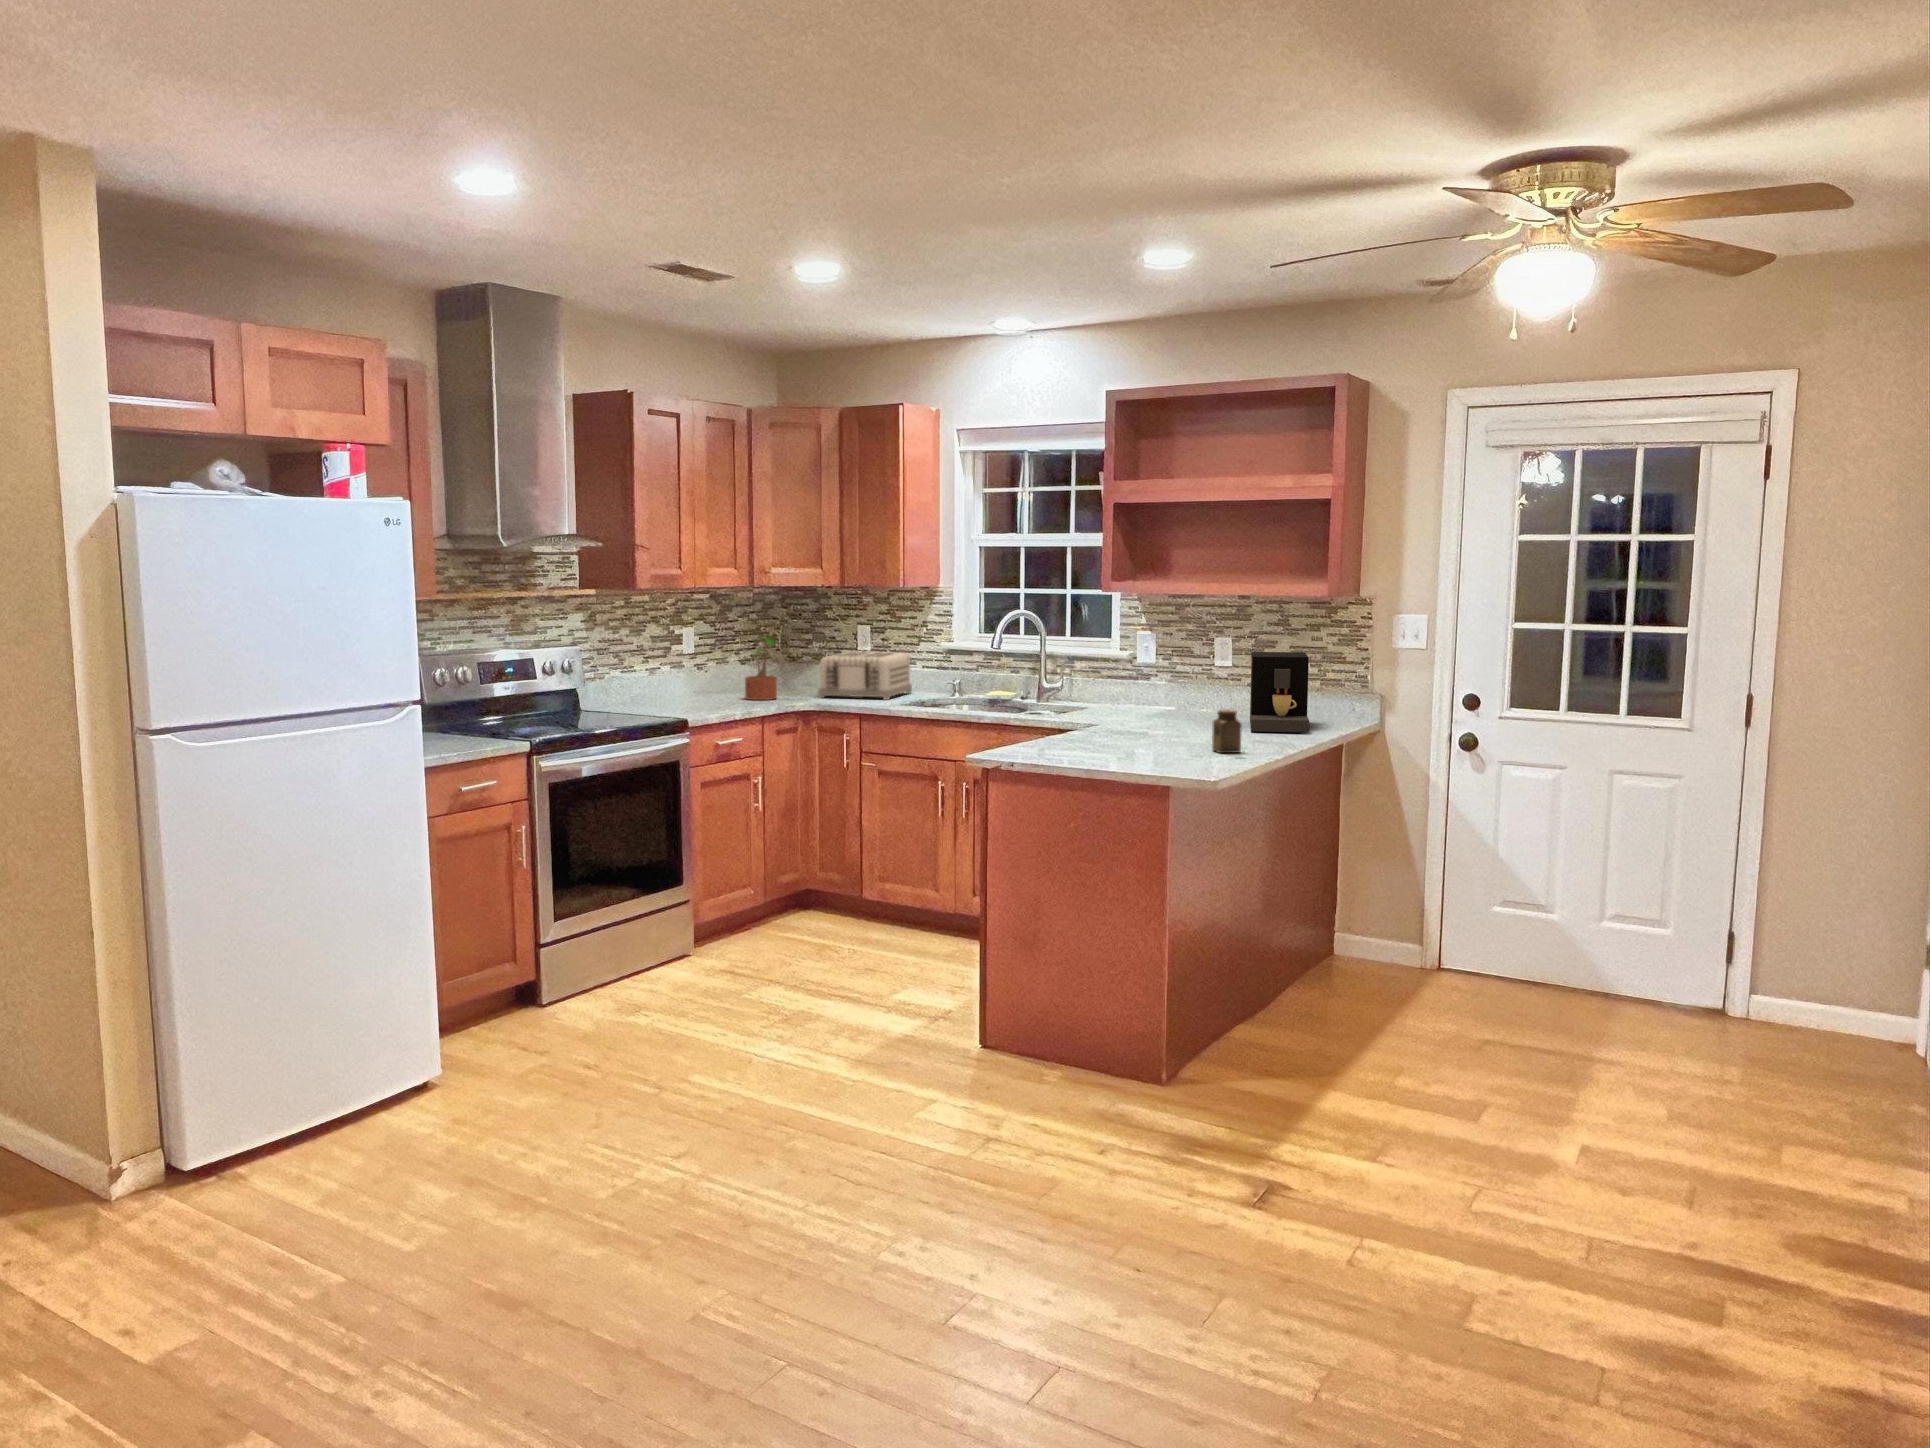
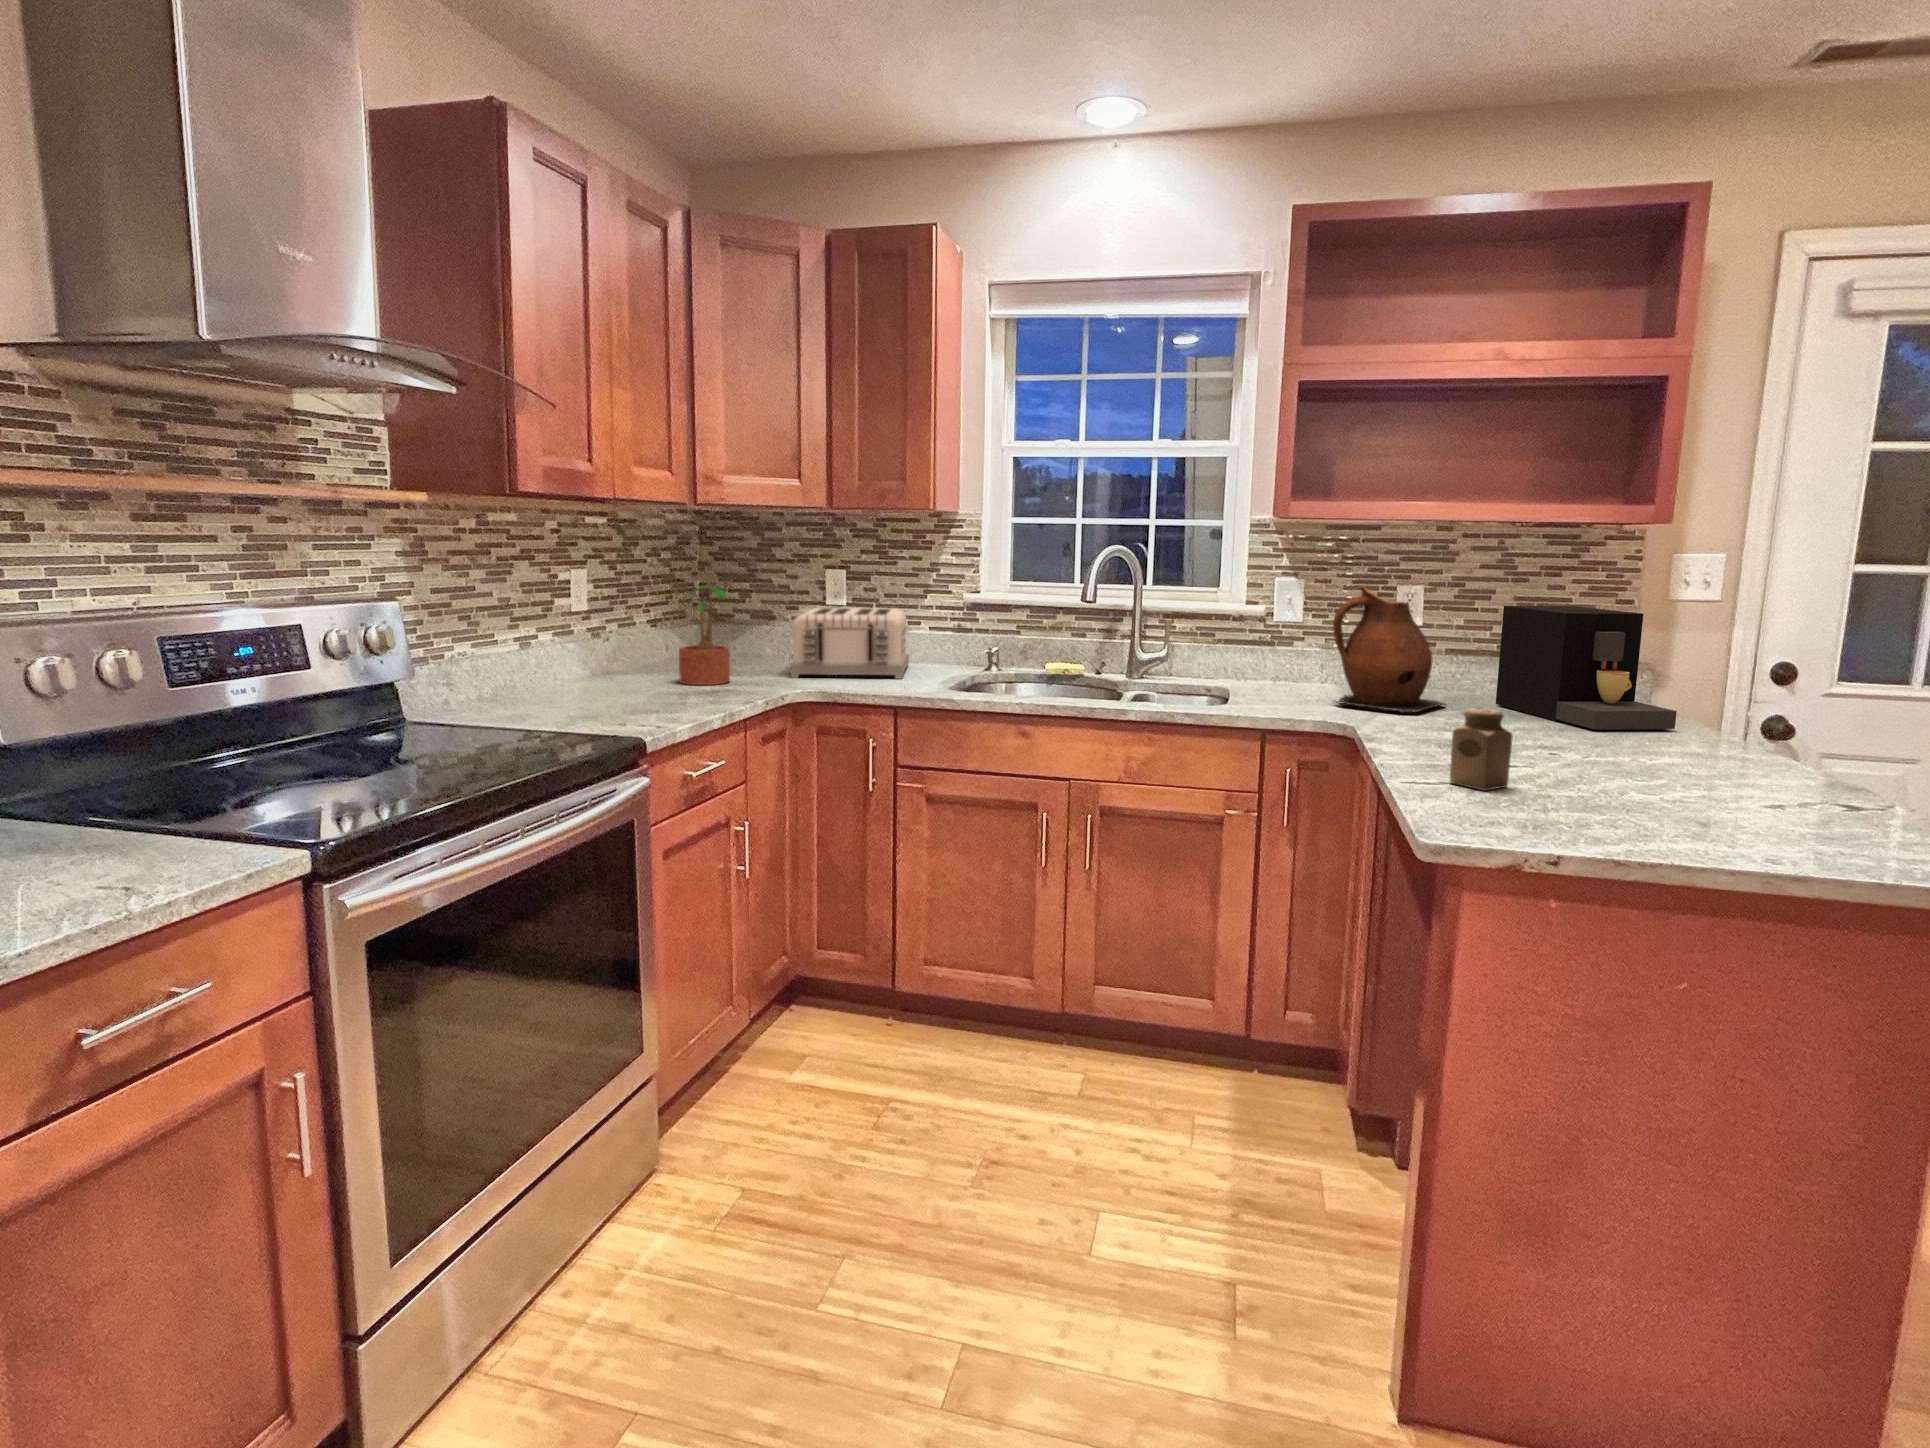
ceramic pitcher: none [1132,638,1209,723] -> present [1333,586,1446,713]
salt shaker: present [1212,709,1242,753] -> present [1450,708,1512,791]

